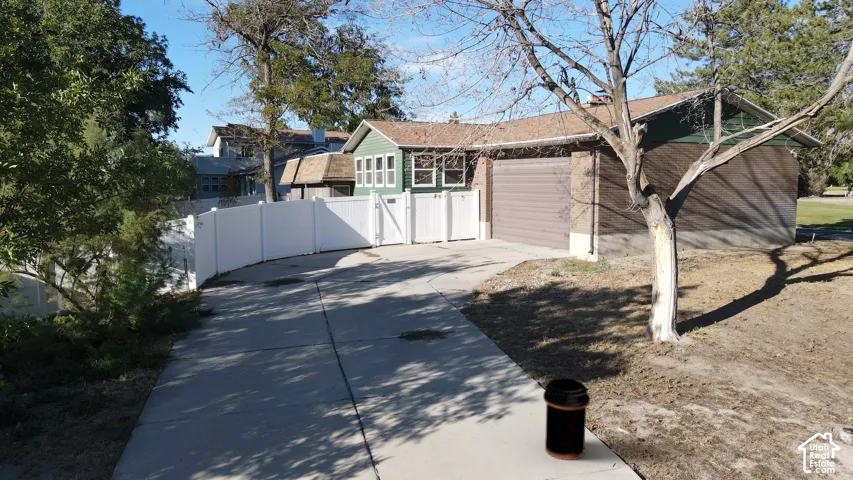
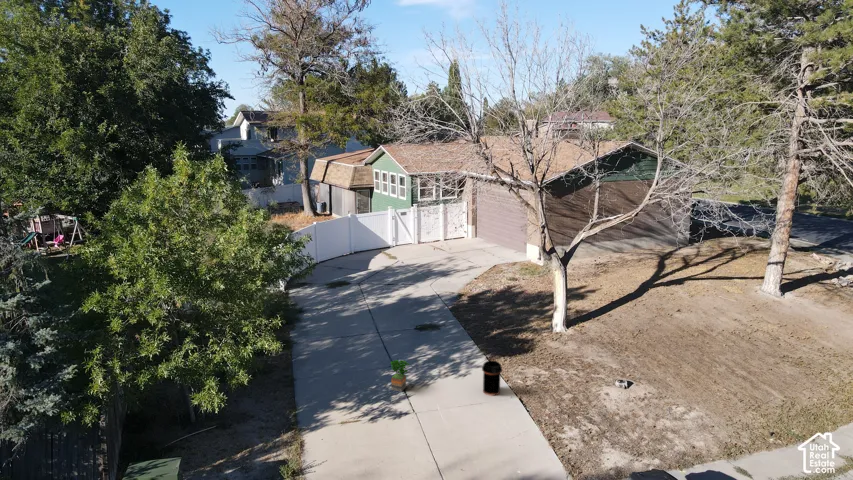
potted tree: none [335,376,379,451] -> present [391,360,409,392]

